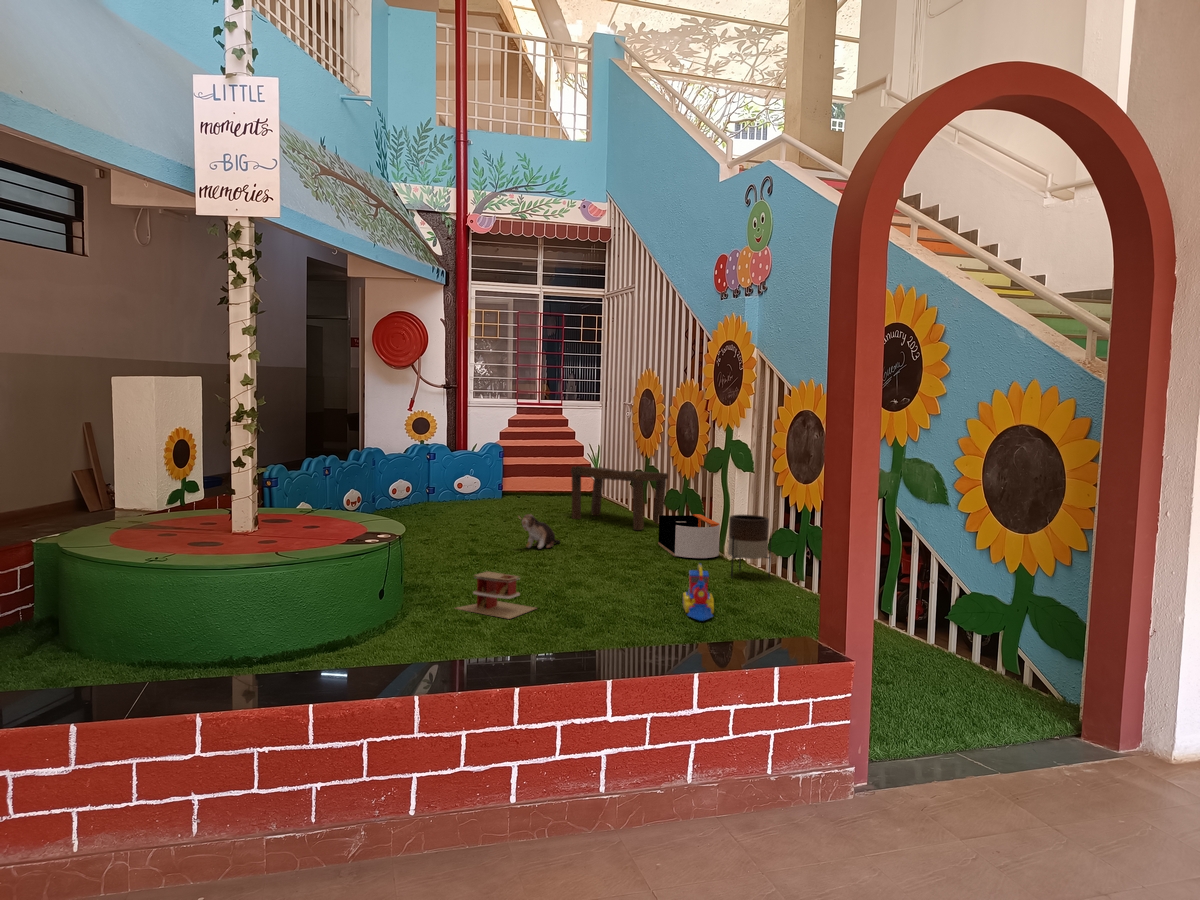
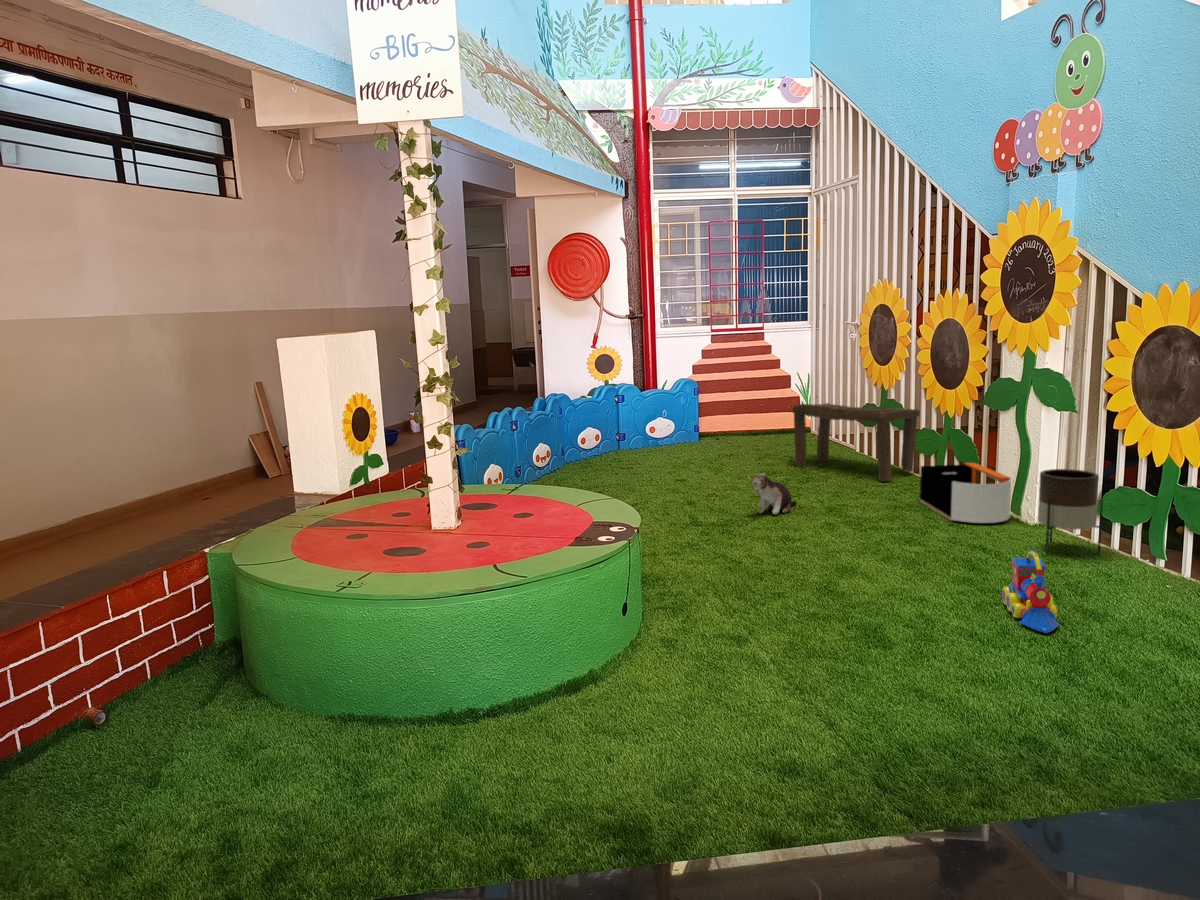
toy house: present [456,572,536,619] -> none [701,565,809,632]

